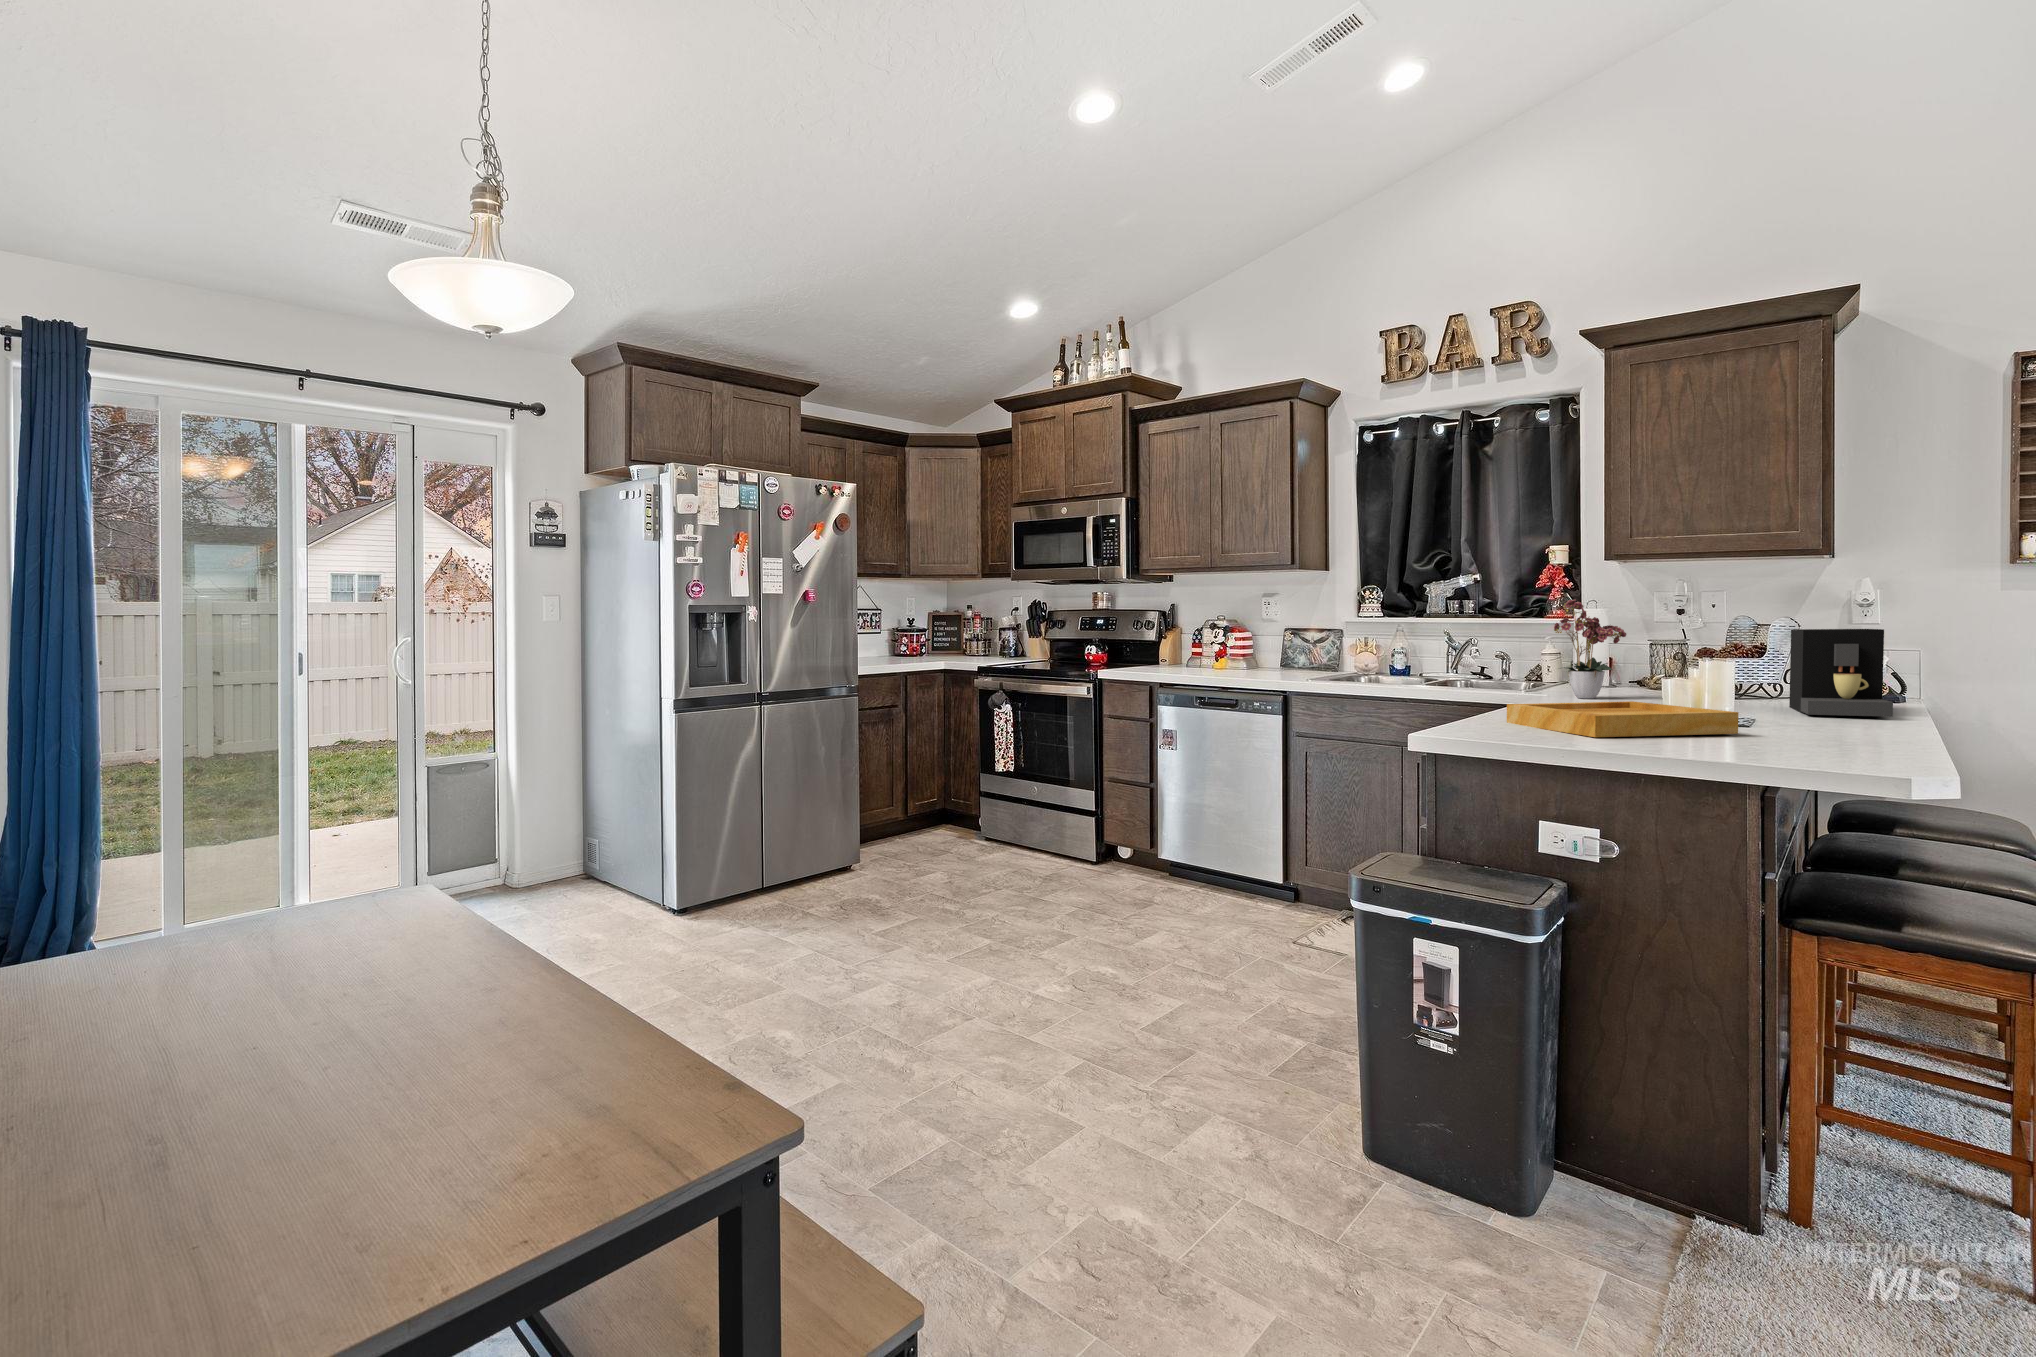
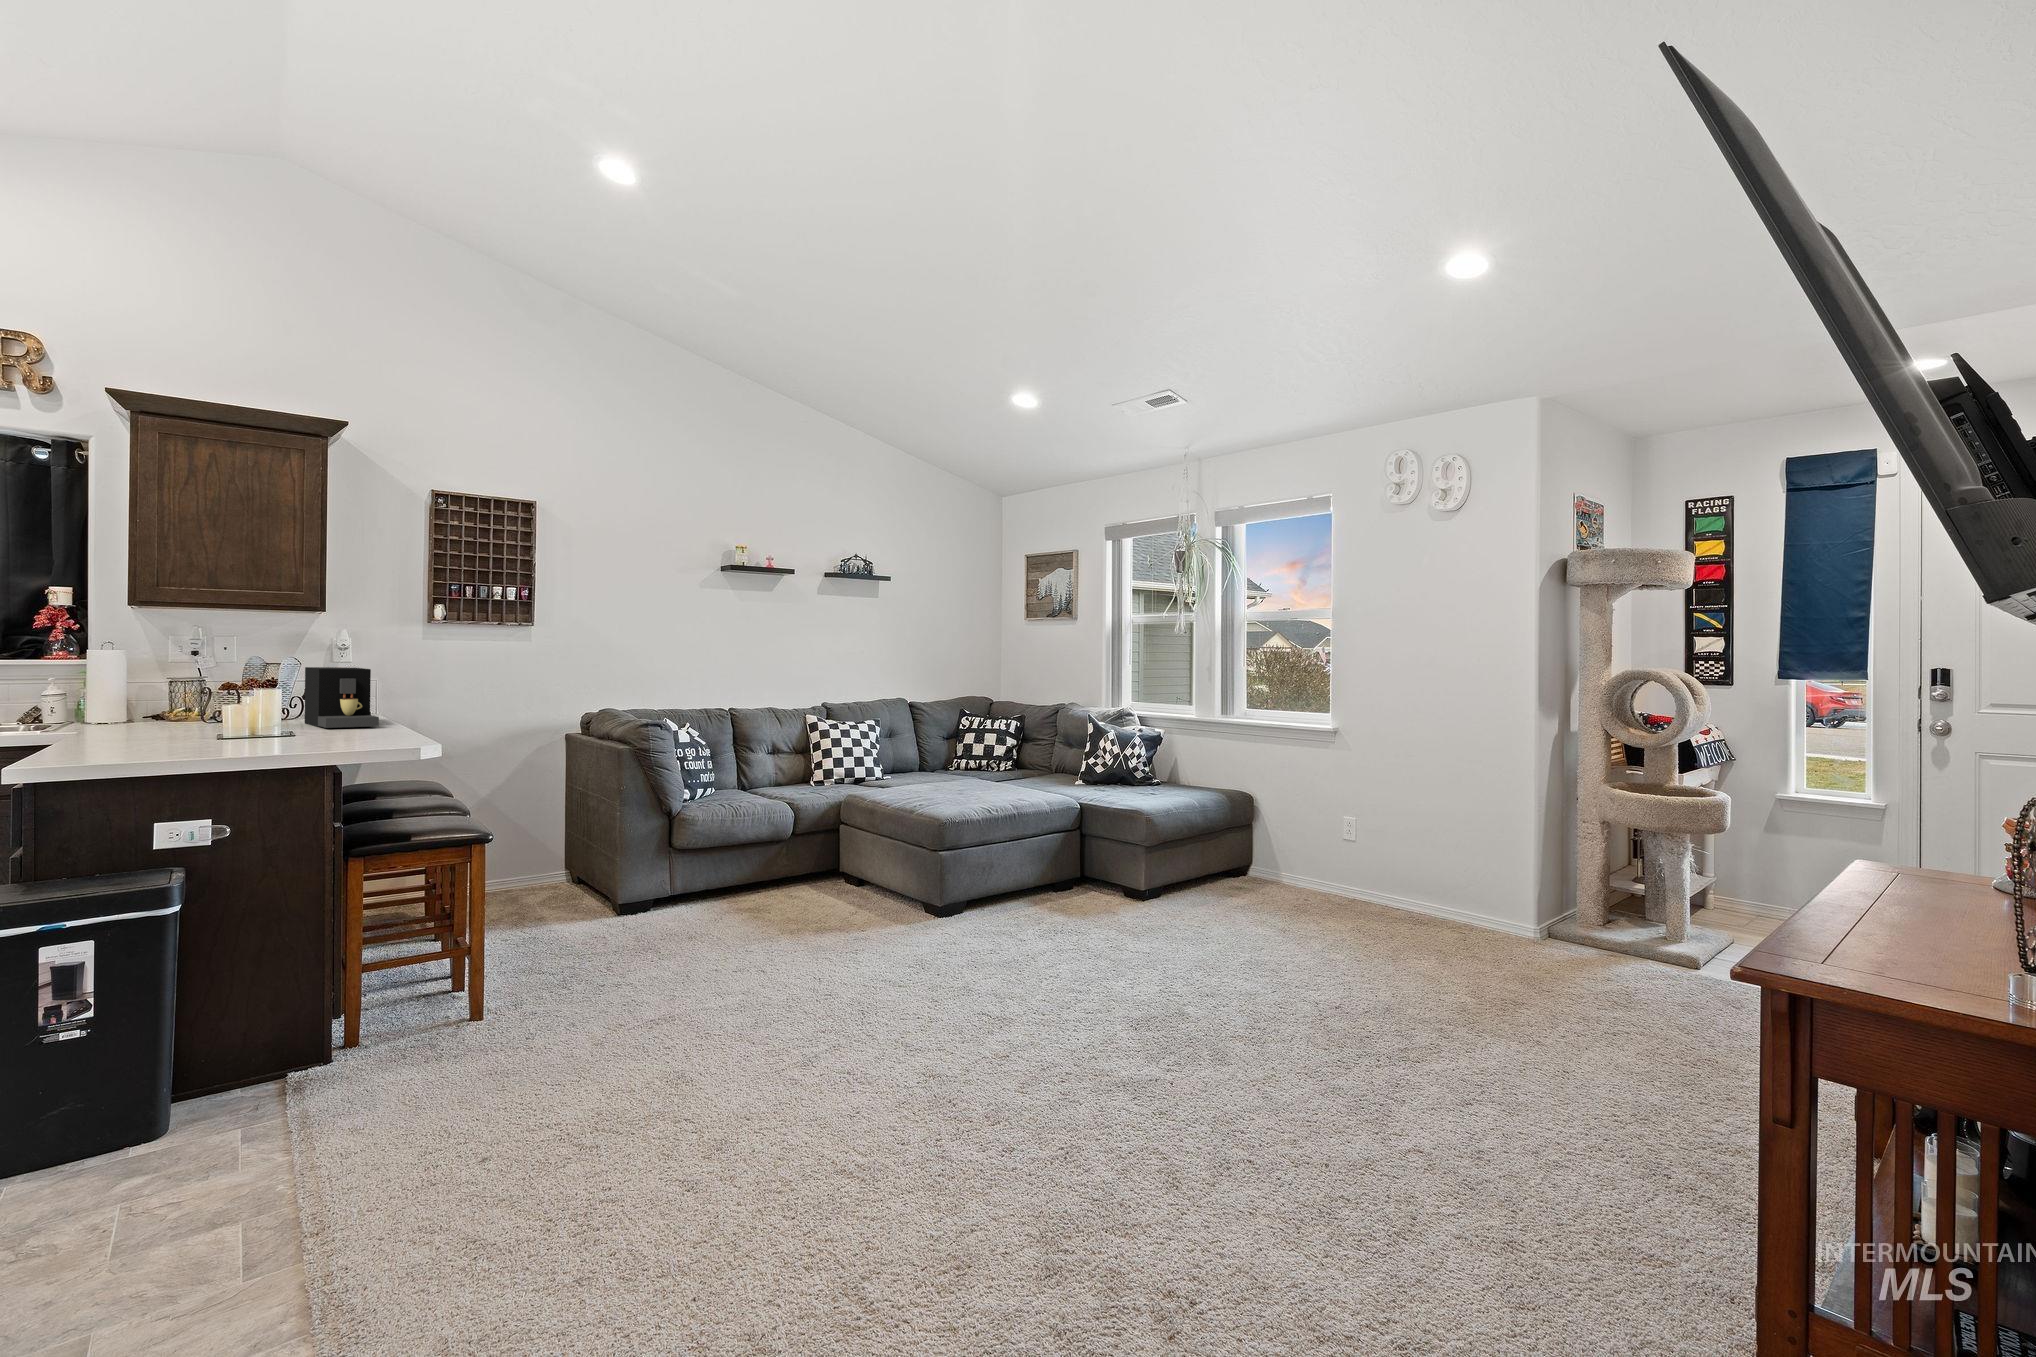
flower arrangement: present [1554,600,1626,699] -> none [85,633,172,725]
tray: present [1507,701,1739,737] -> none [90,725,298,755]

